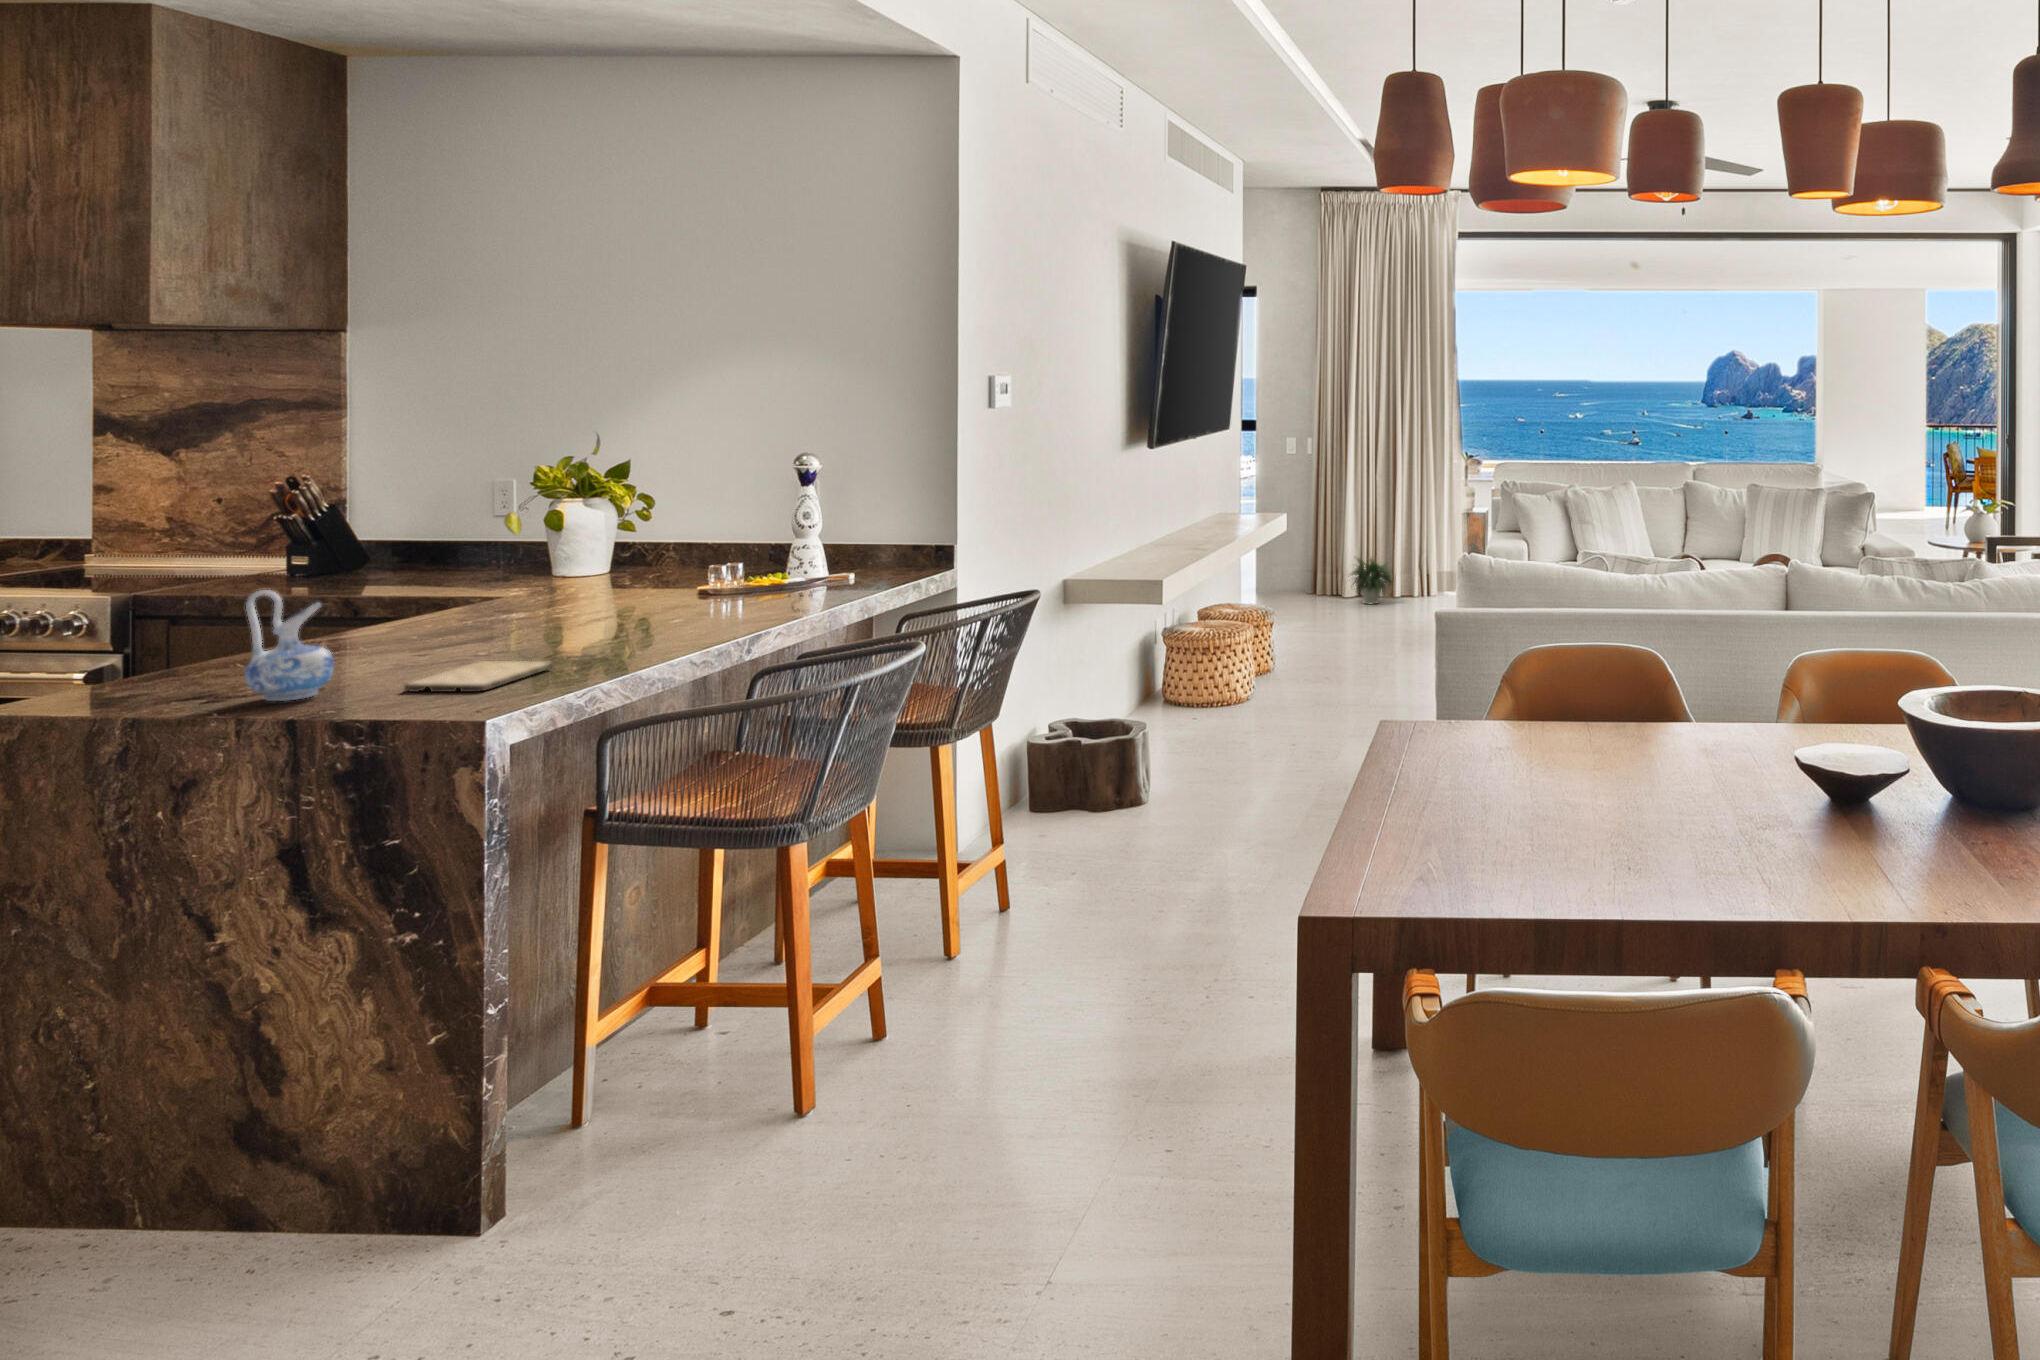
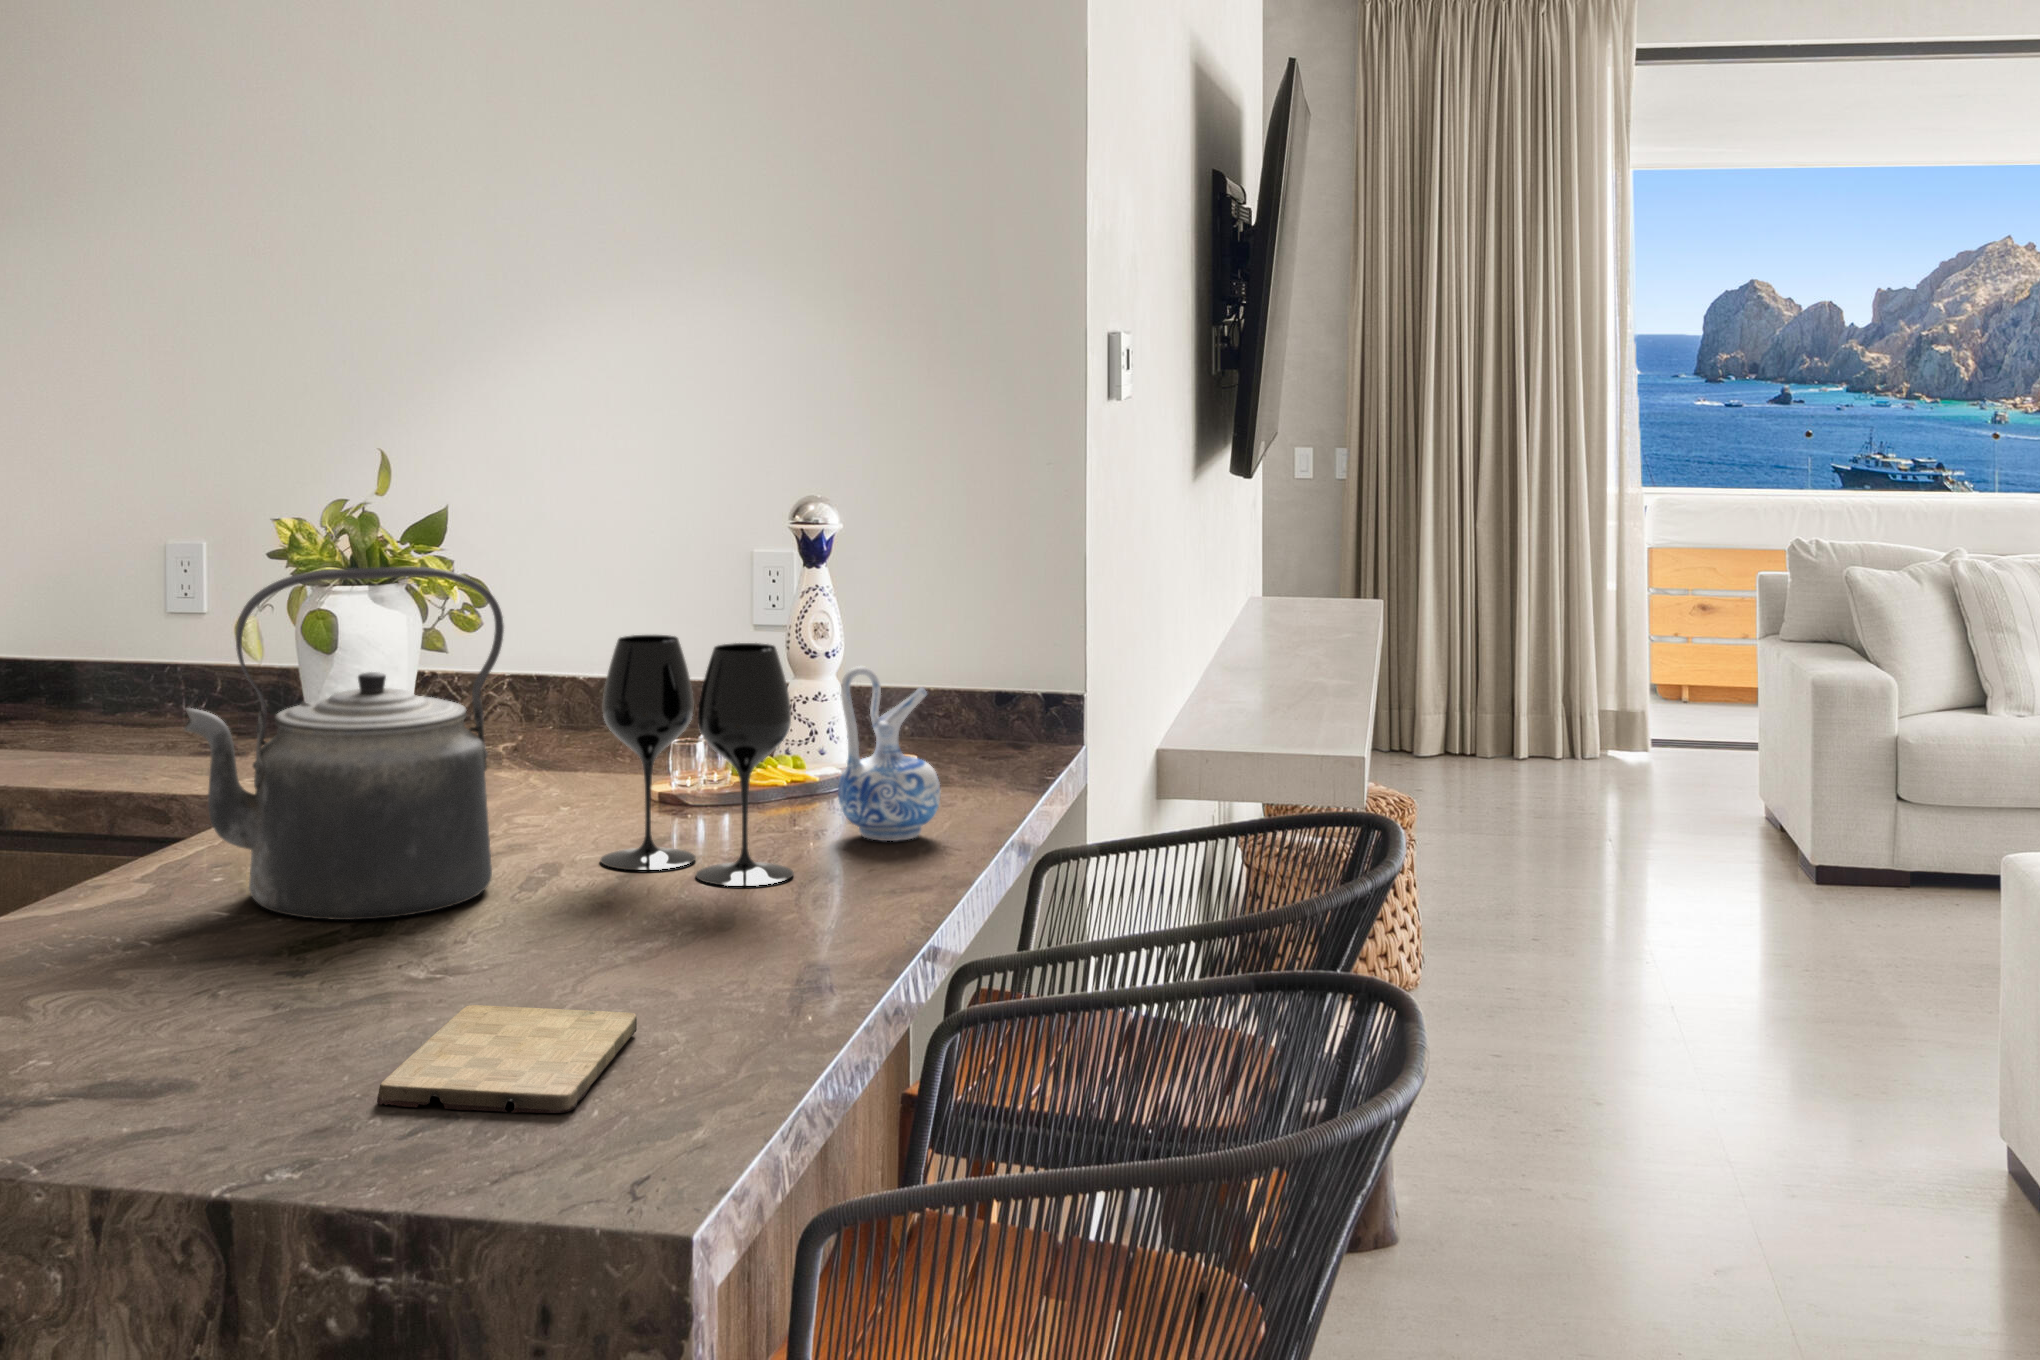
kettle: none [400,488,572,639] -> present [184,567,504,920]
wine glass: none [631,518,718,625] -> present [600,635,794,886]
potted plant: present [1350,557,1392,604] -> none [1435,682,1524,777]
ceramic pitcher: present [245,590,334,701] -> present [838,666,940,841]

